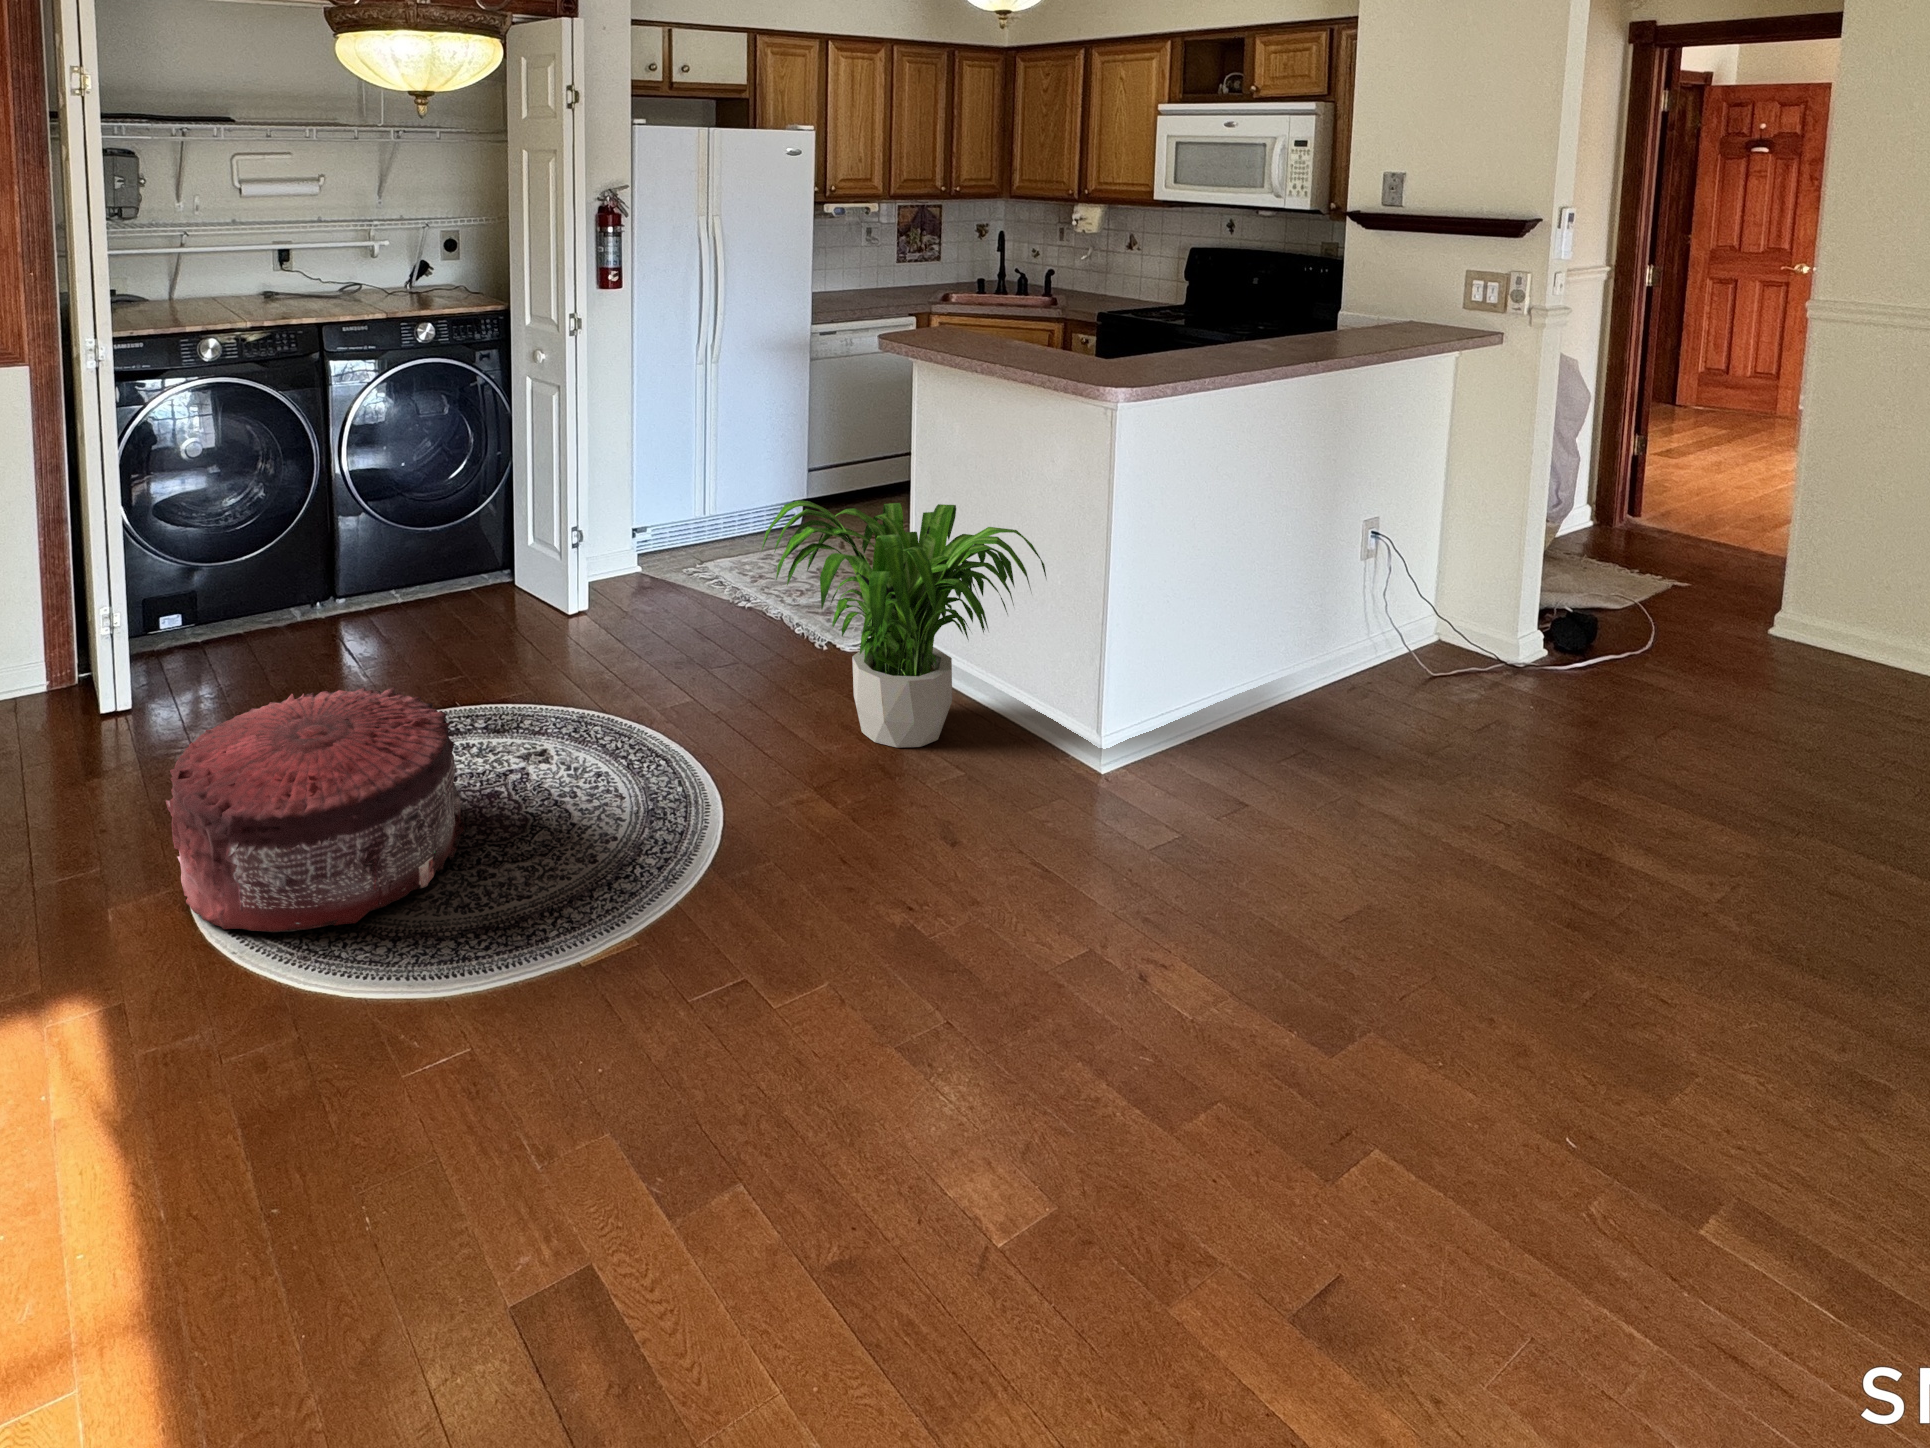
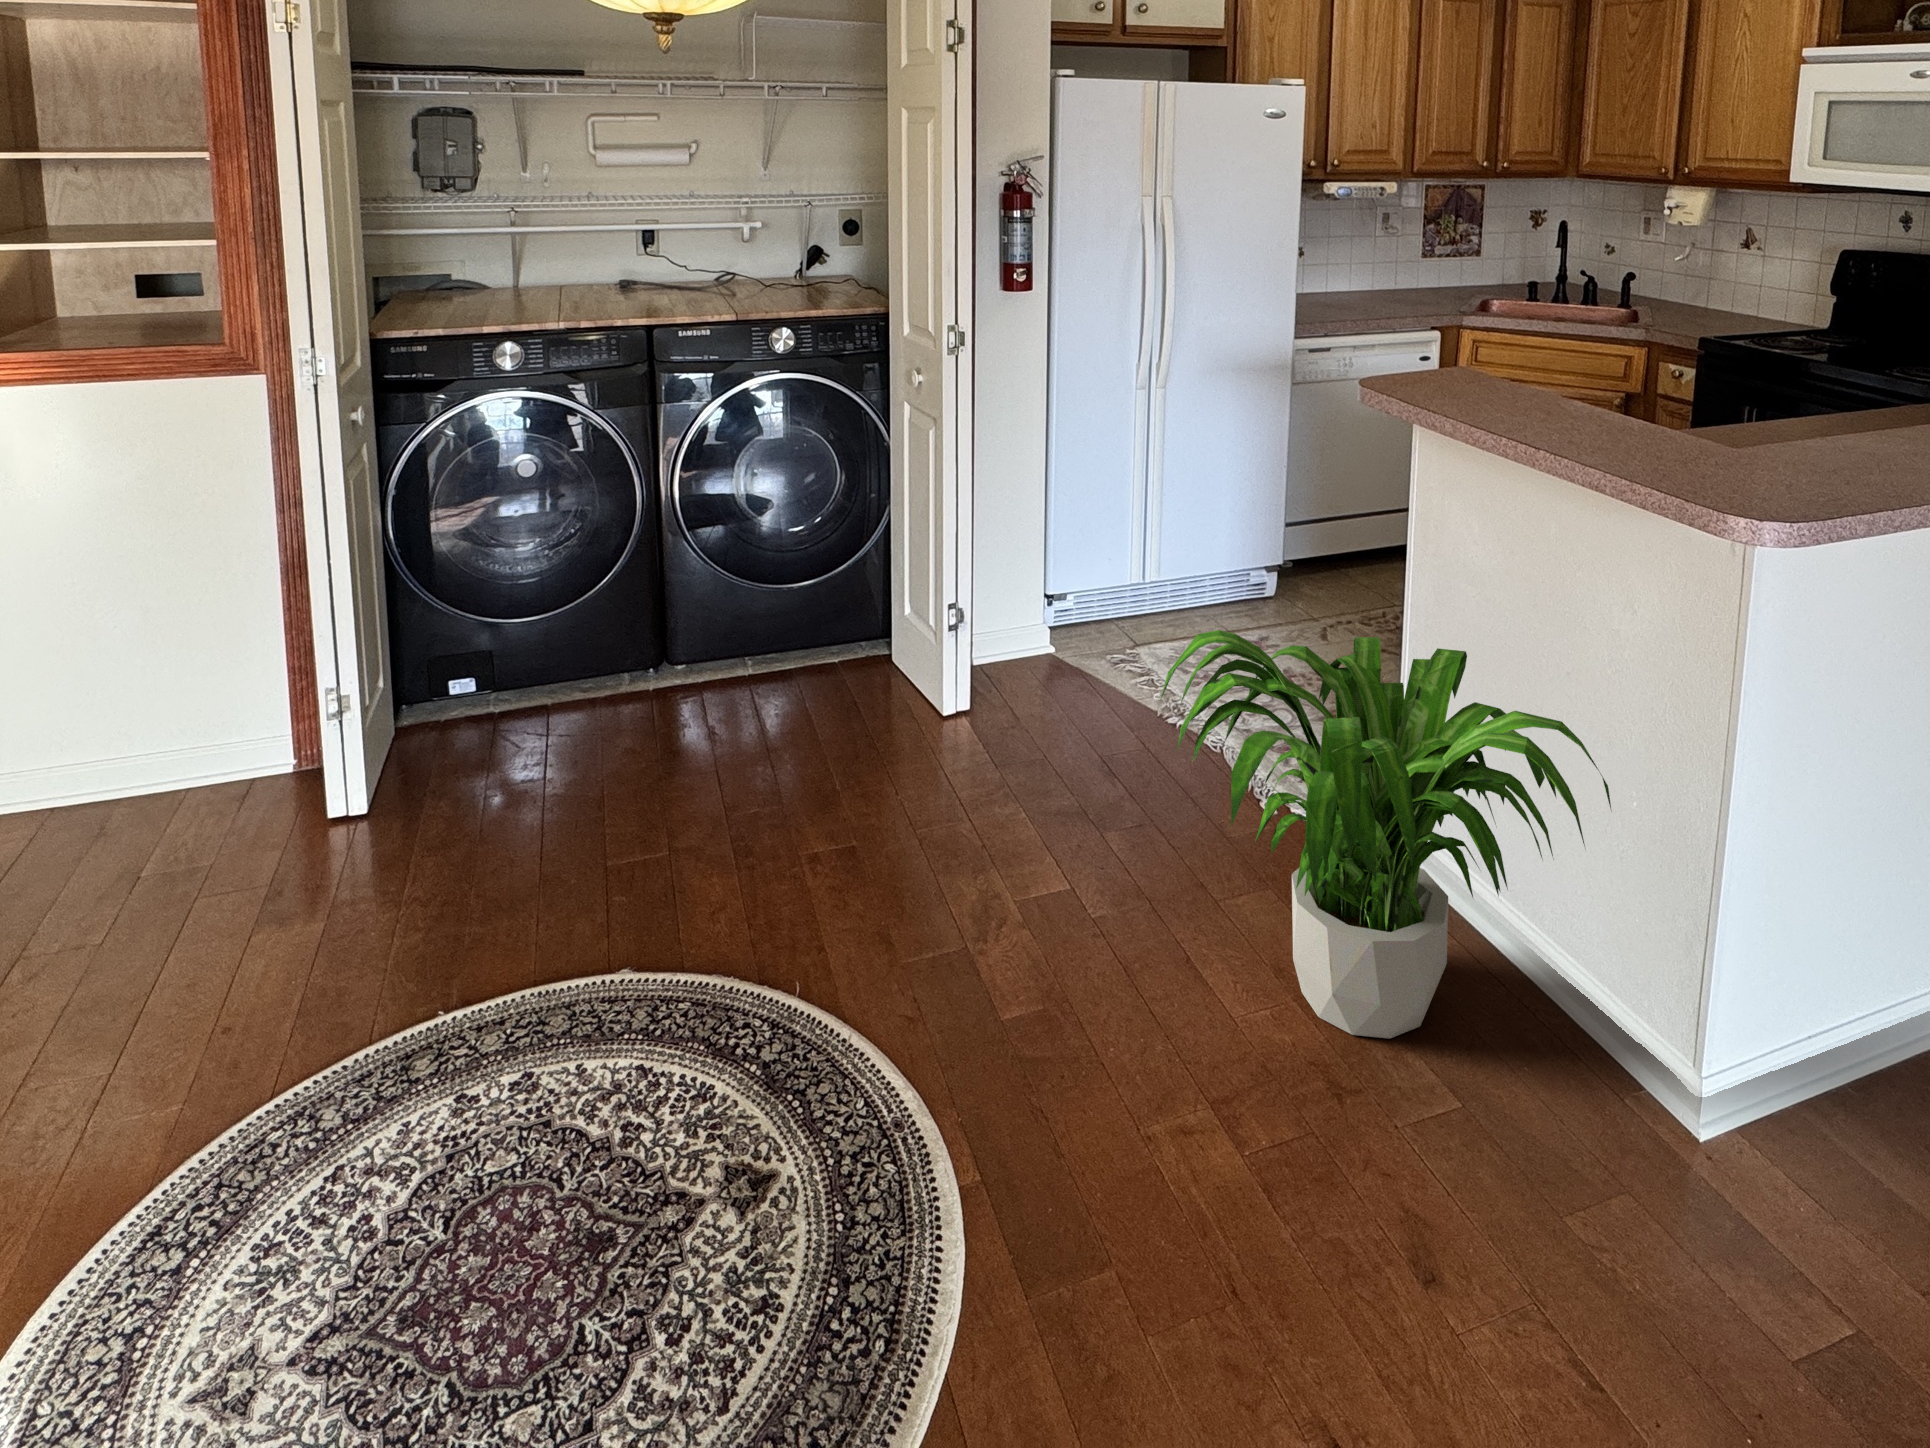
pouf: present [166,687,467,932] -> none [195,872,660,1326]

